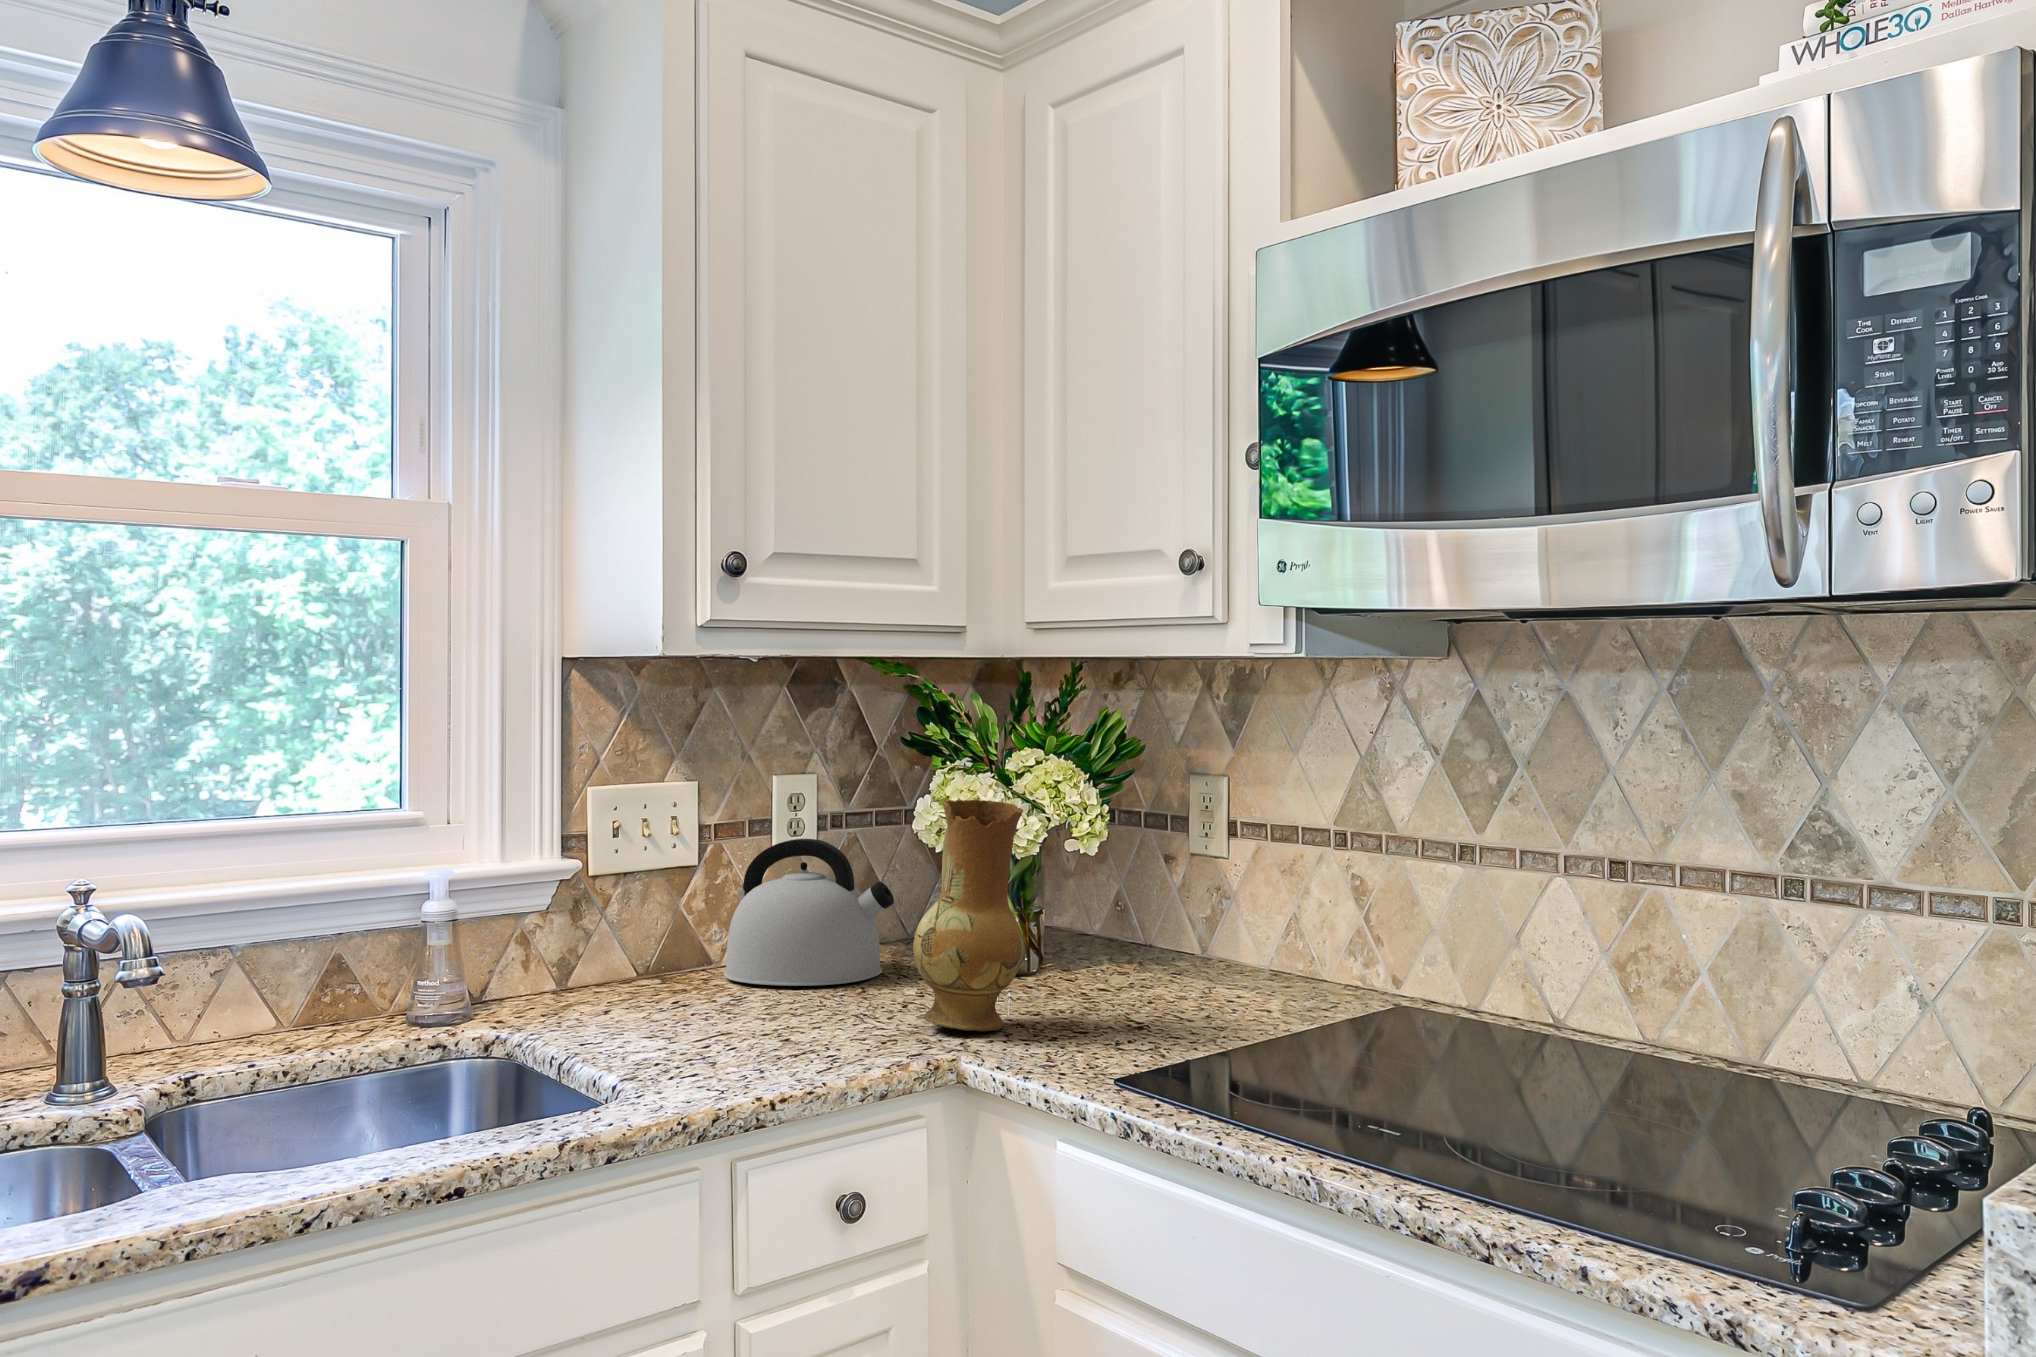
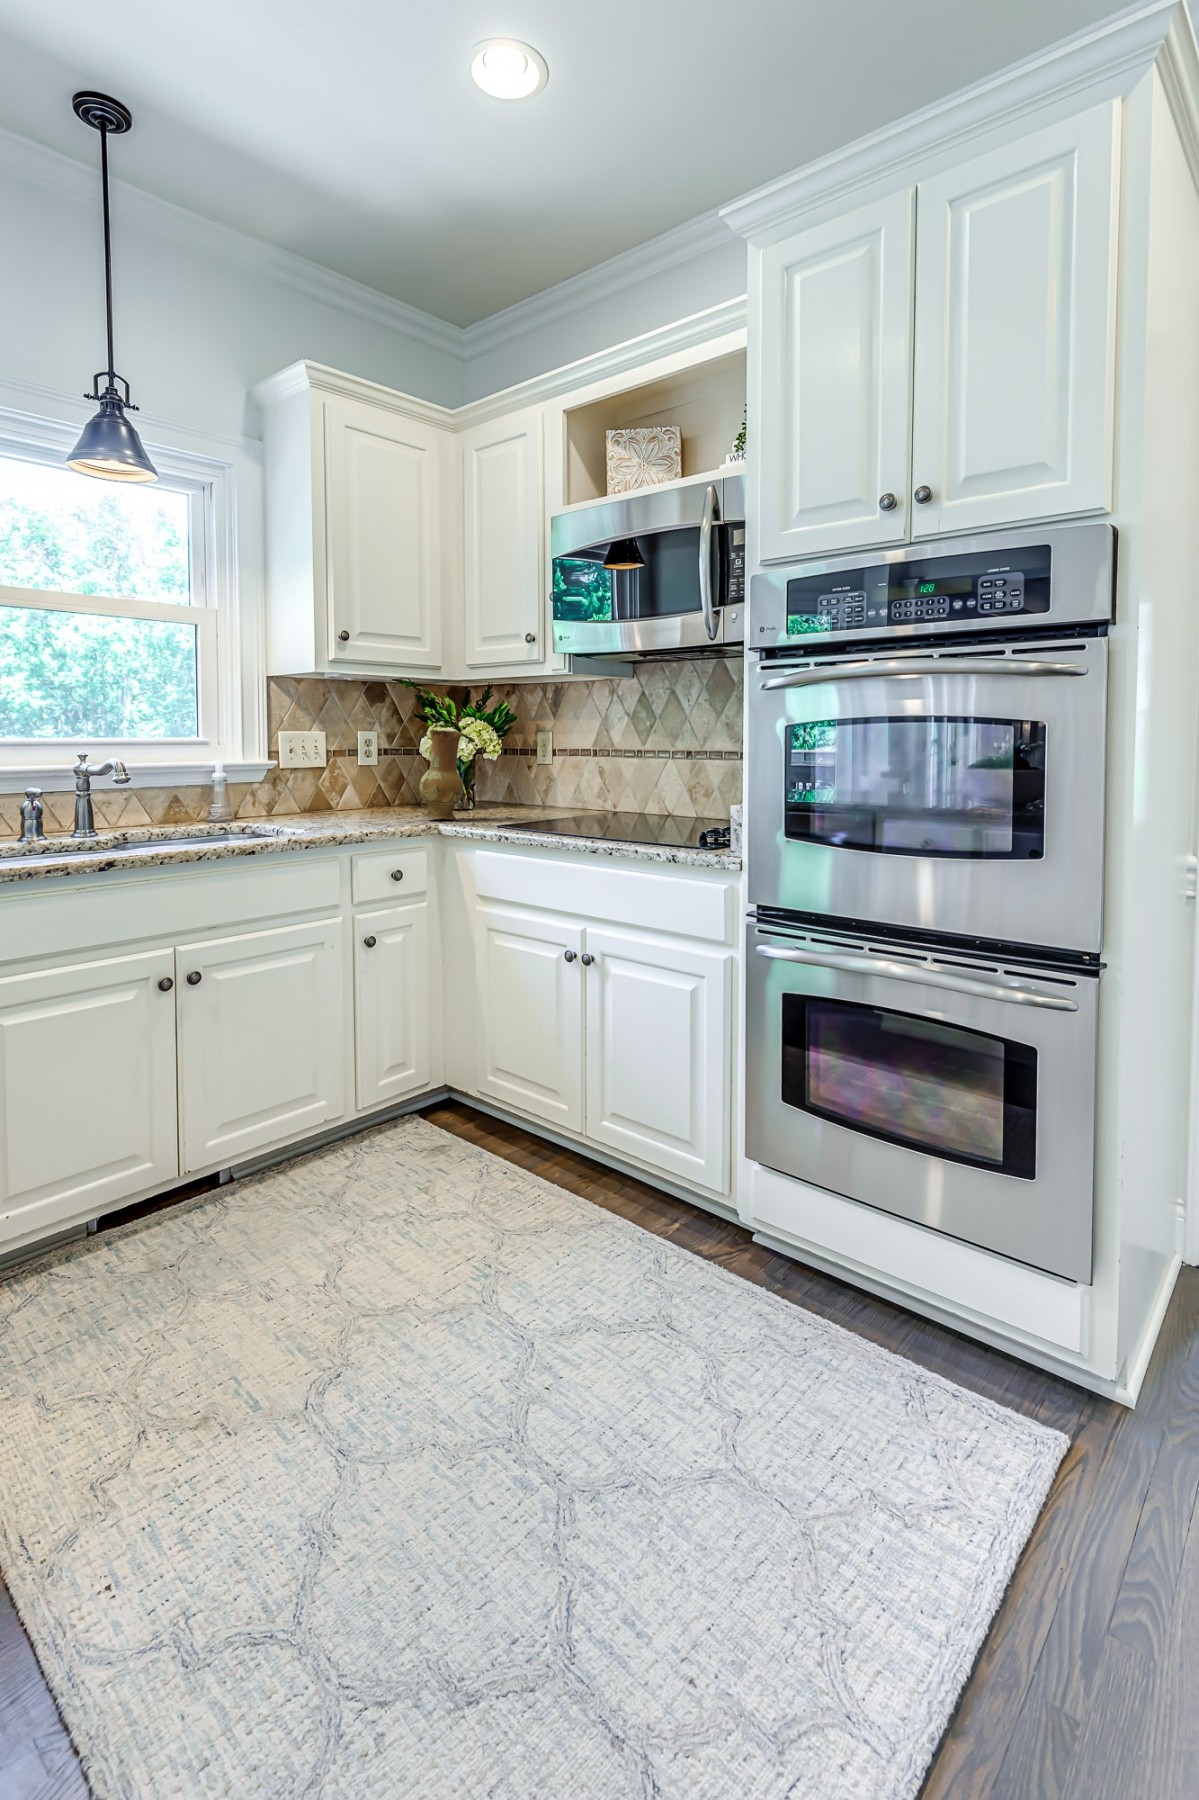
kettle: present [724,839,894,986] -> none [340,755,412,813]

